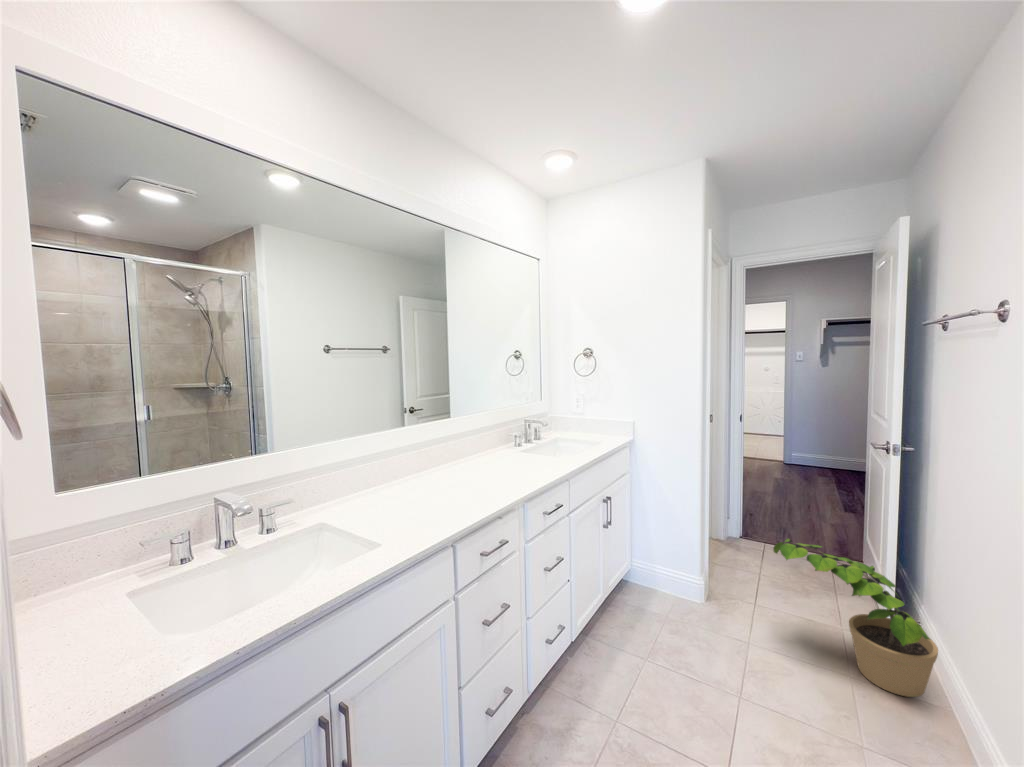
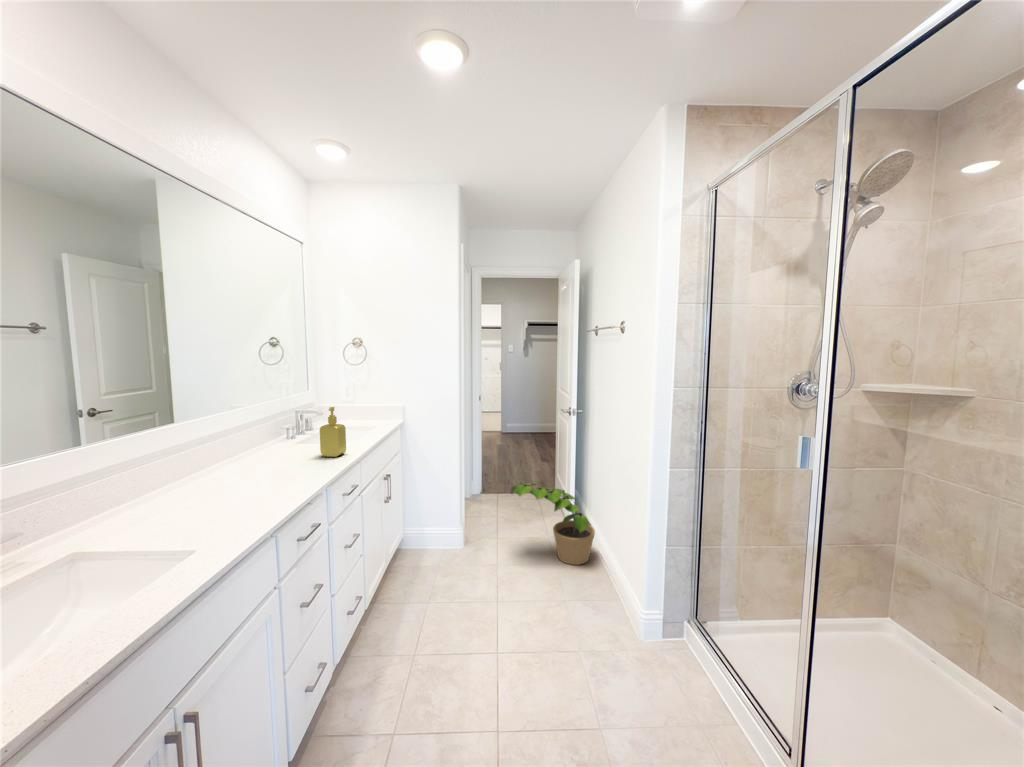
soap dispenser: none [529,418,554,471] -> present [320,407,346,457]

